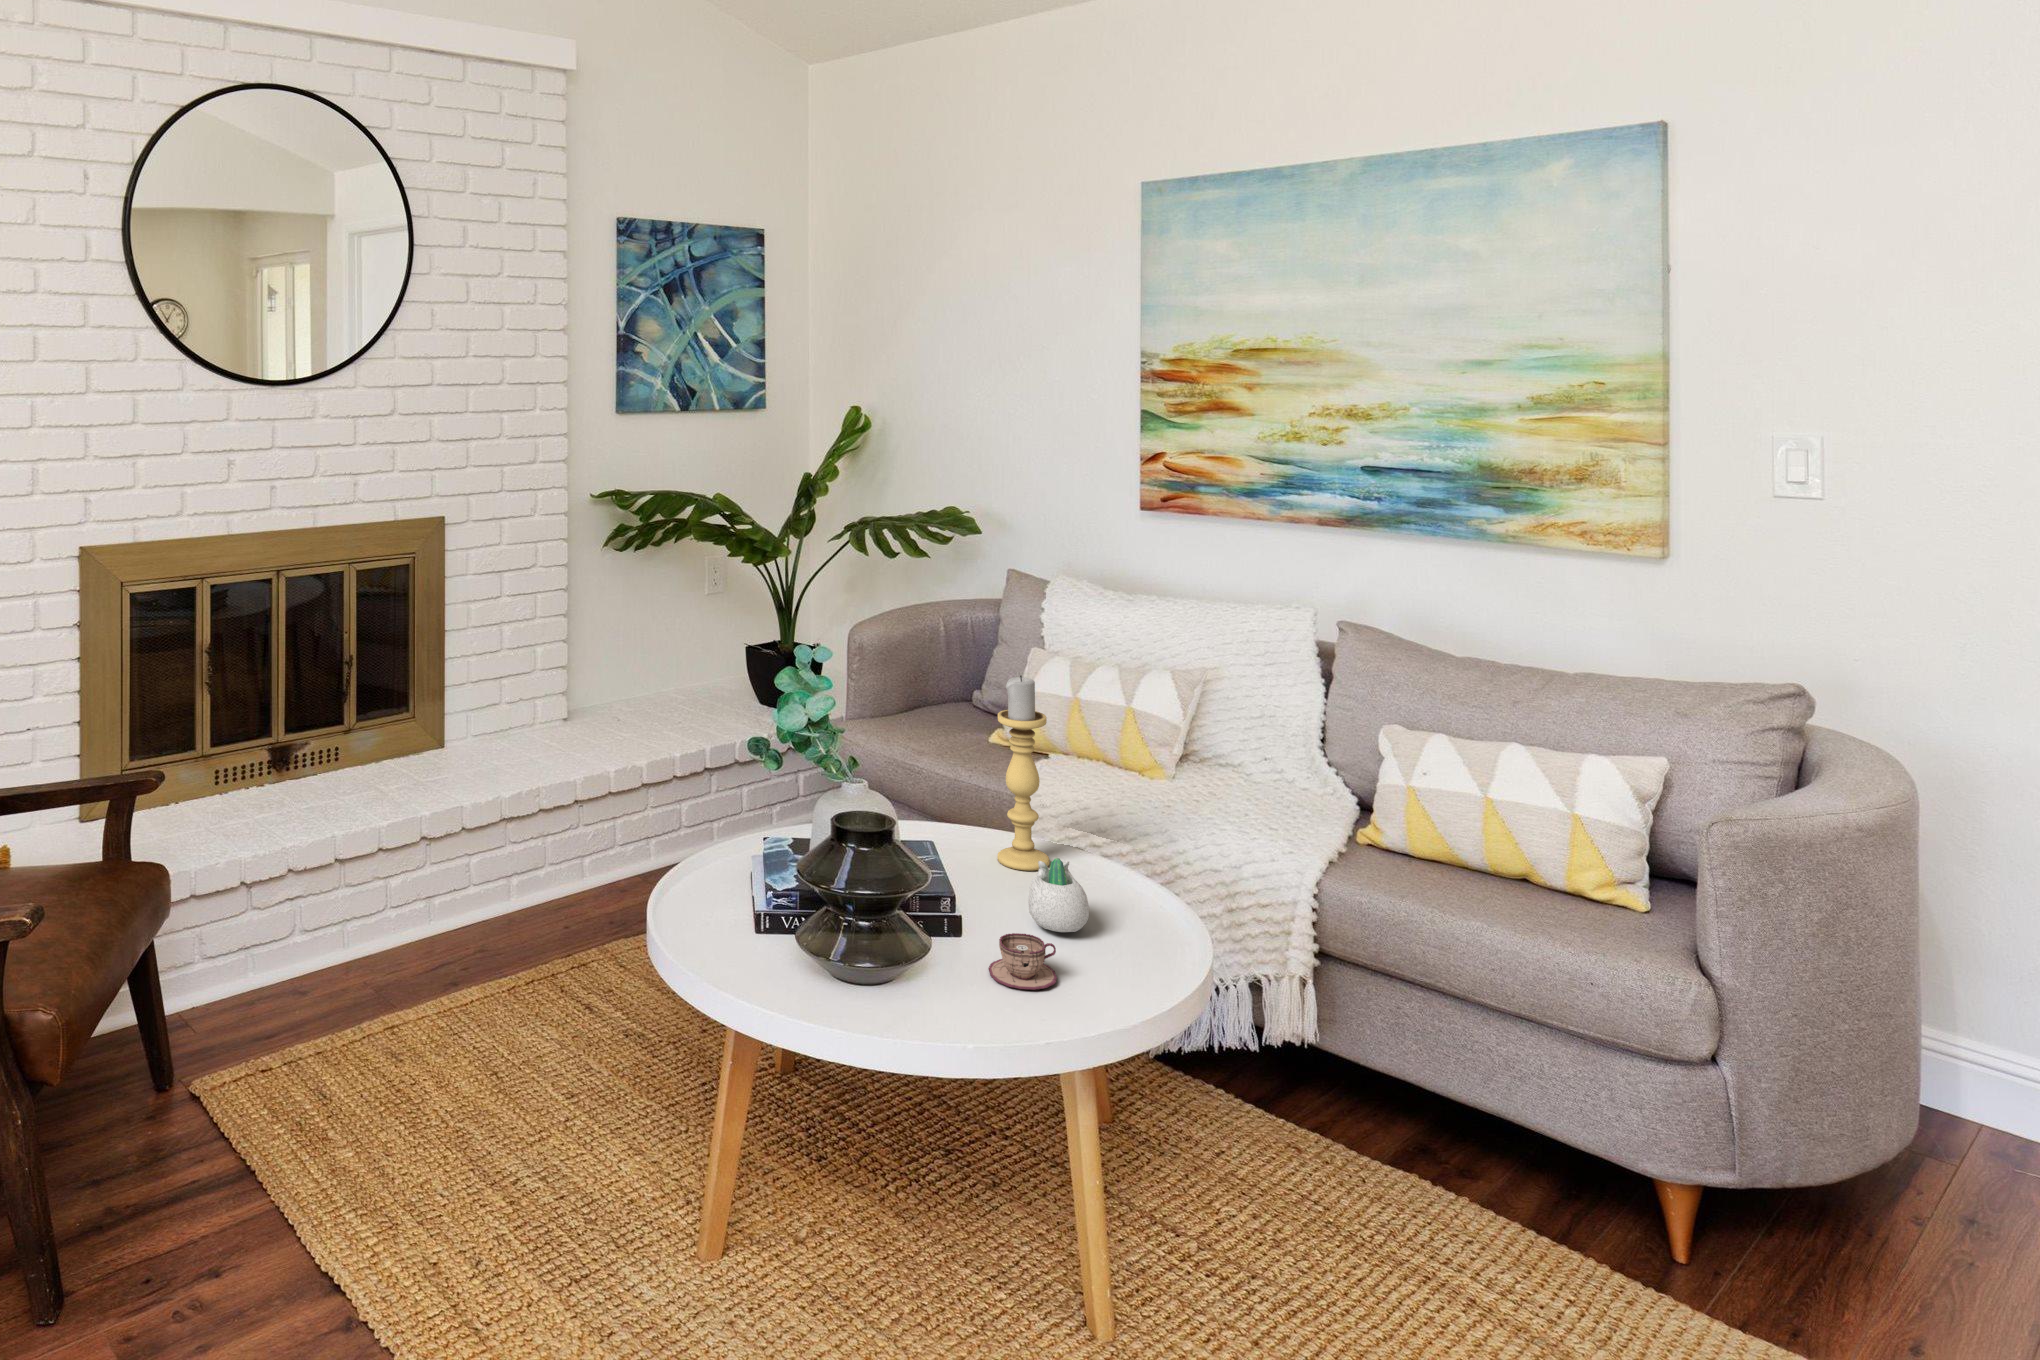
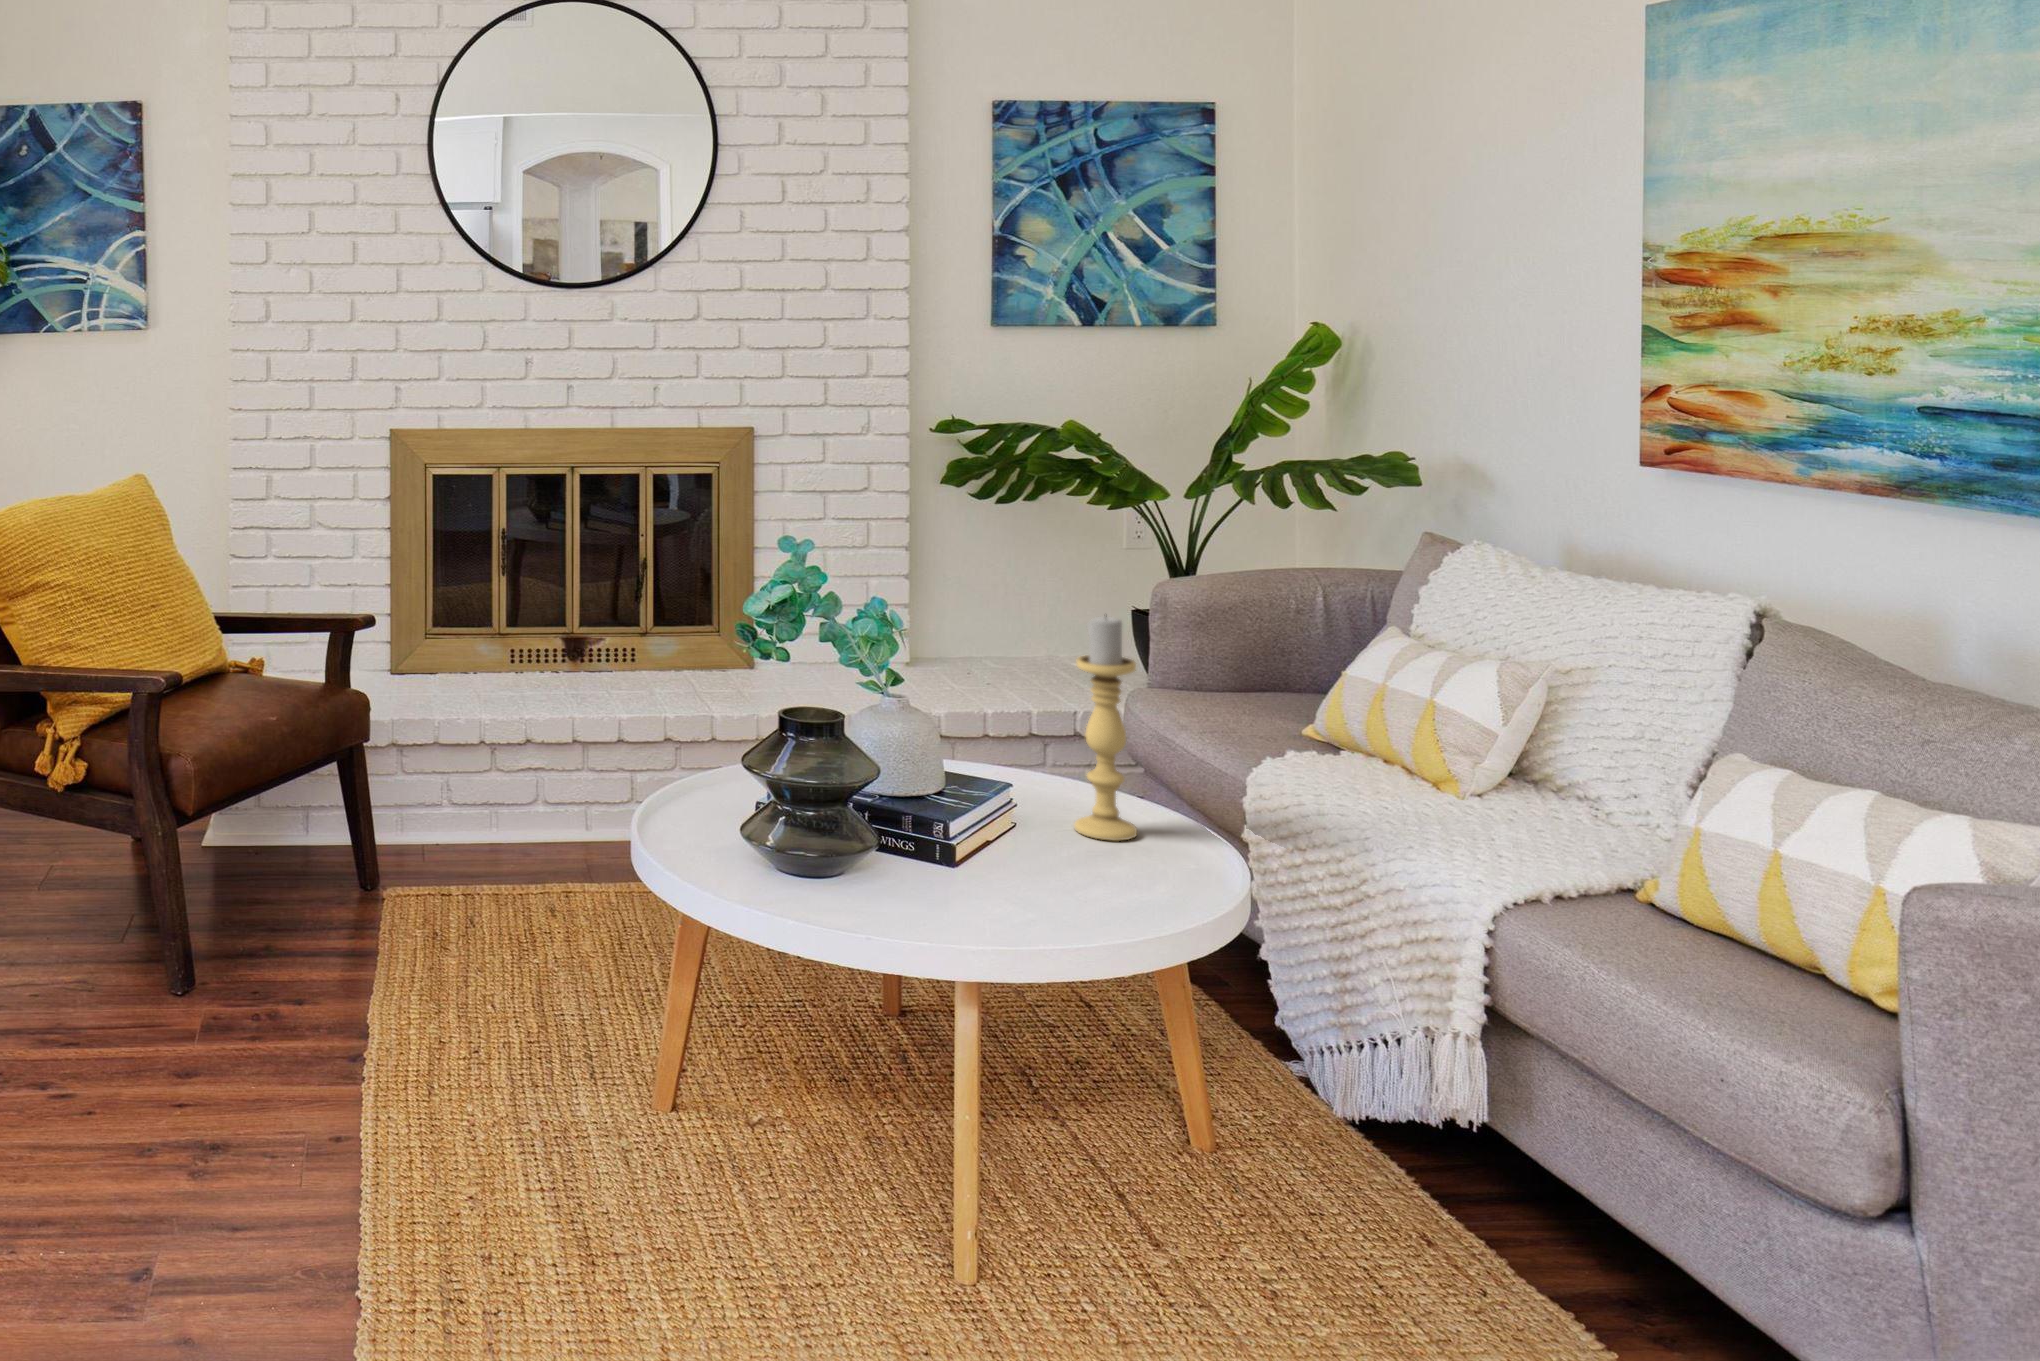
succulent planter: present [1028,858,1089,932] -> none [995,803,1069,884]
teacup: present [988,933,1057,990] -> none [876,856,952,911]

